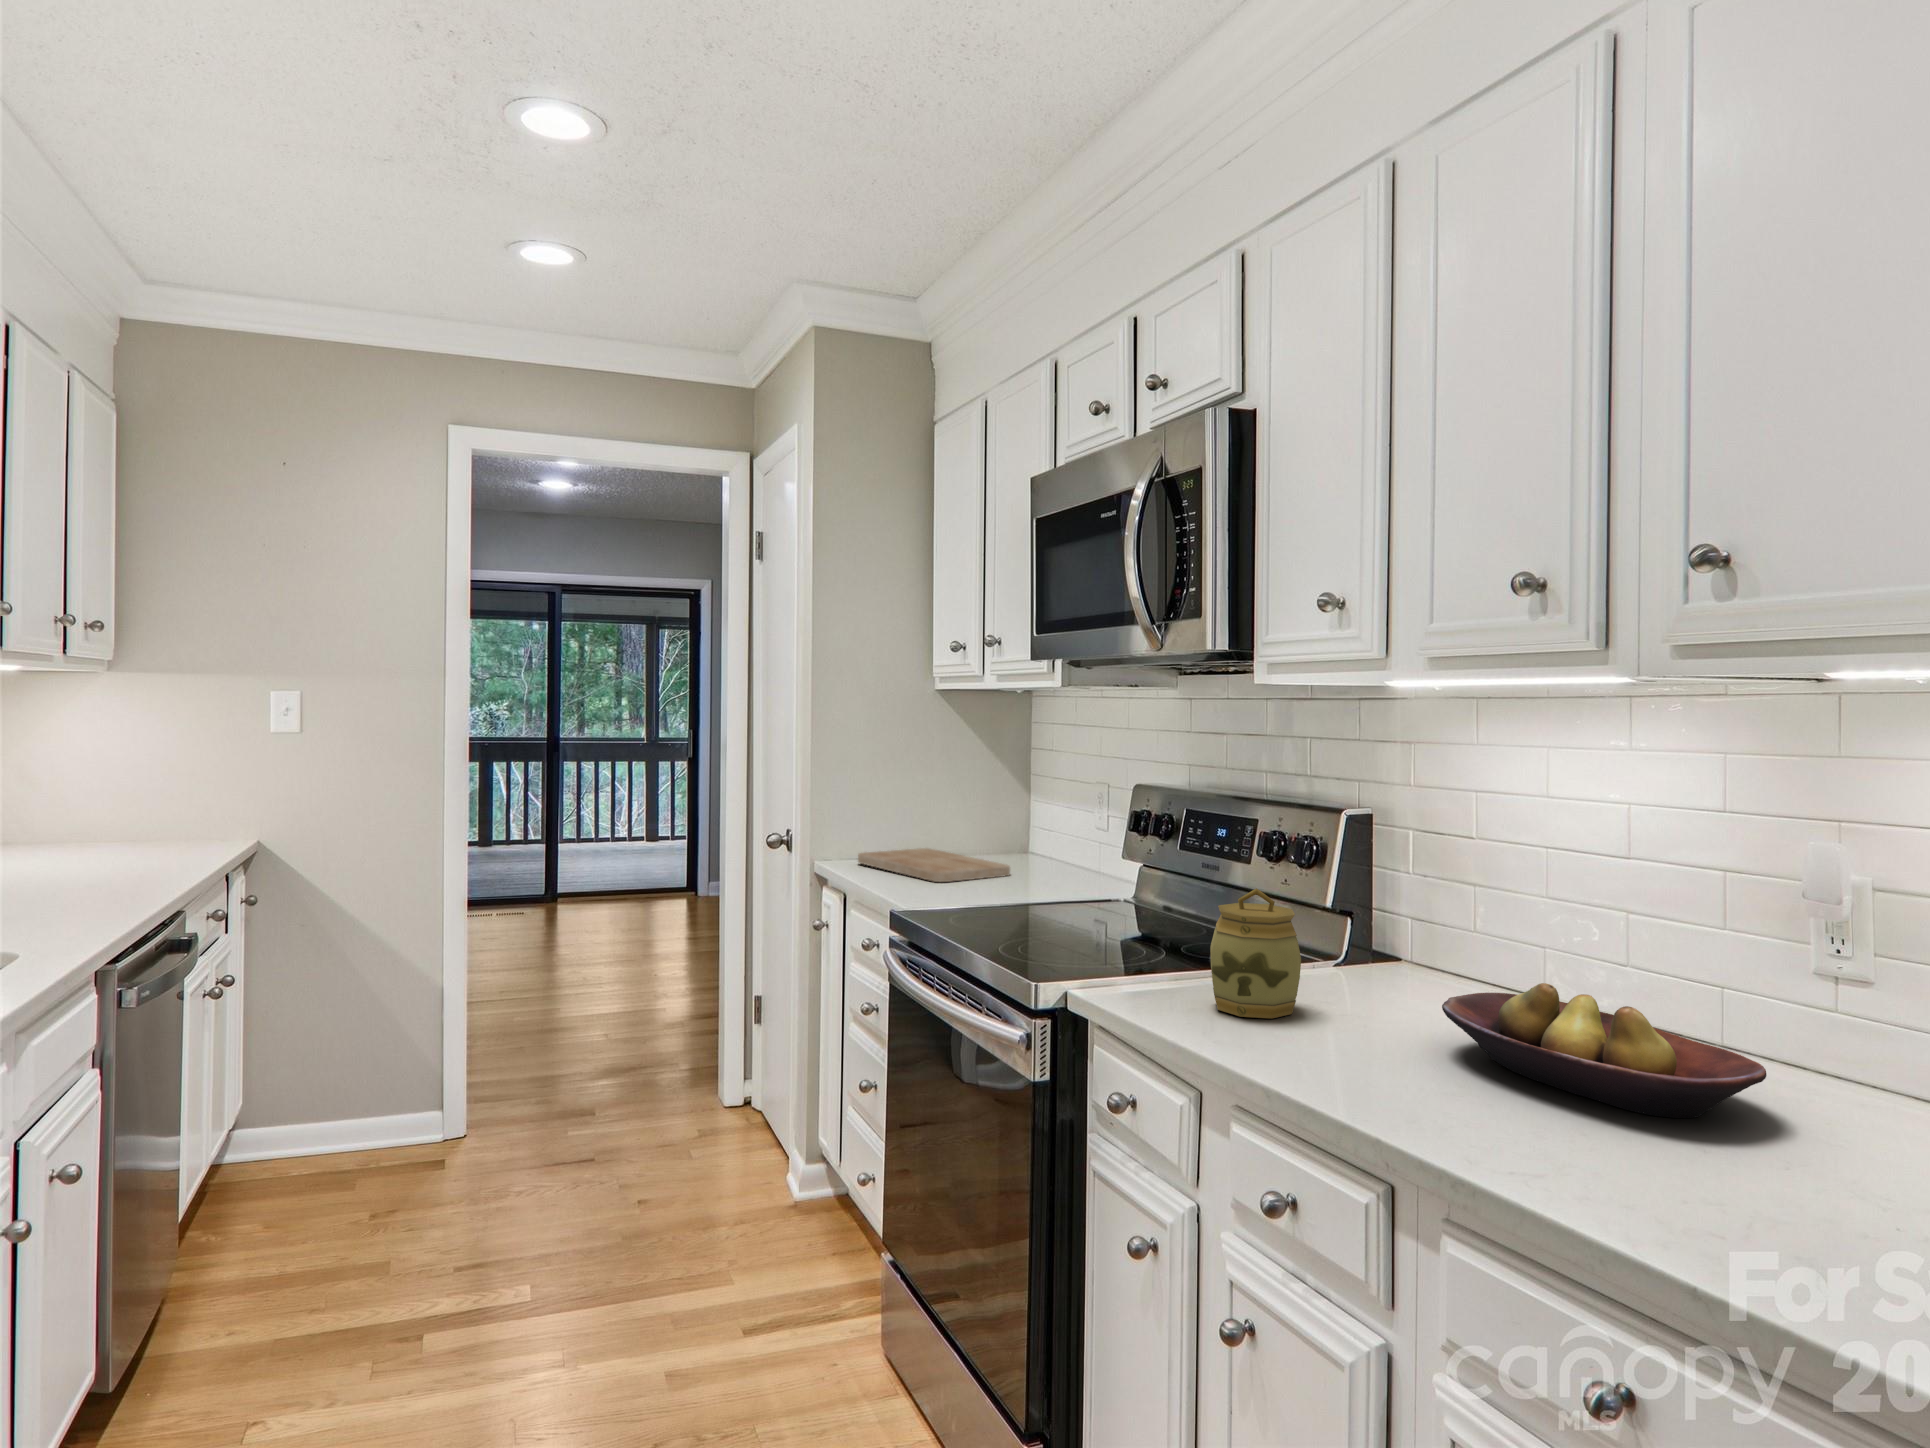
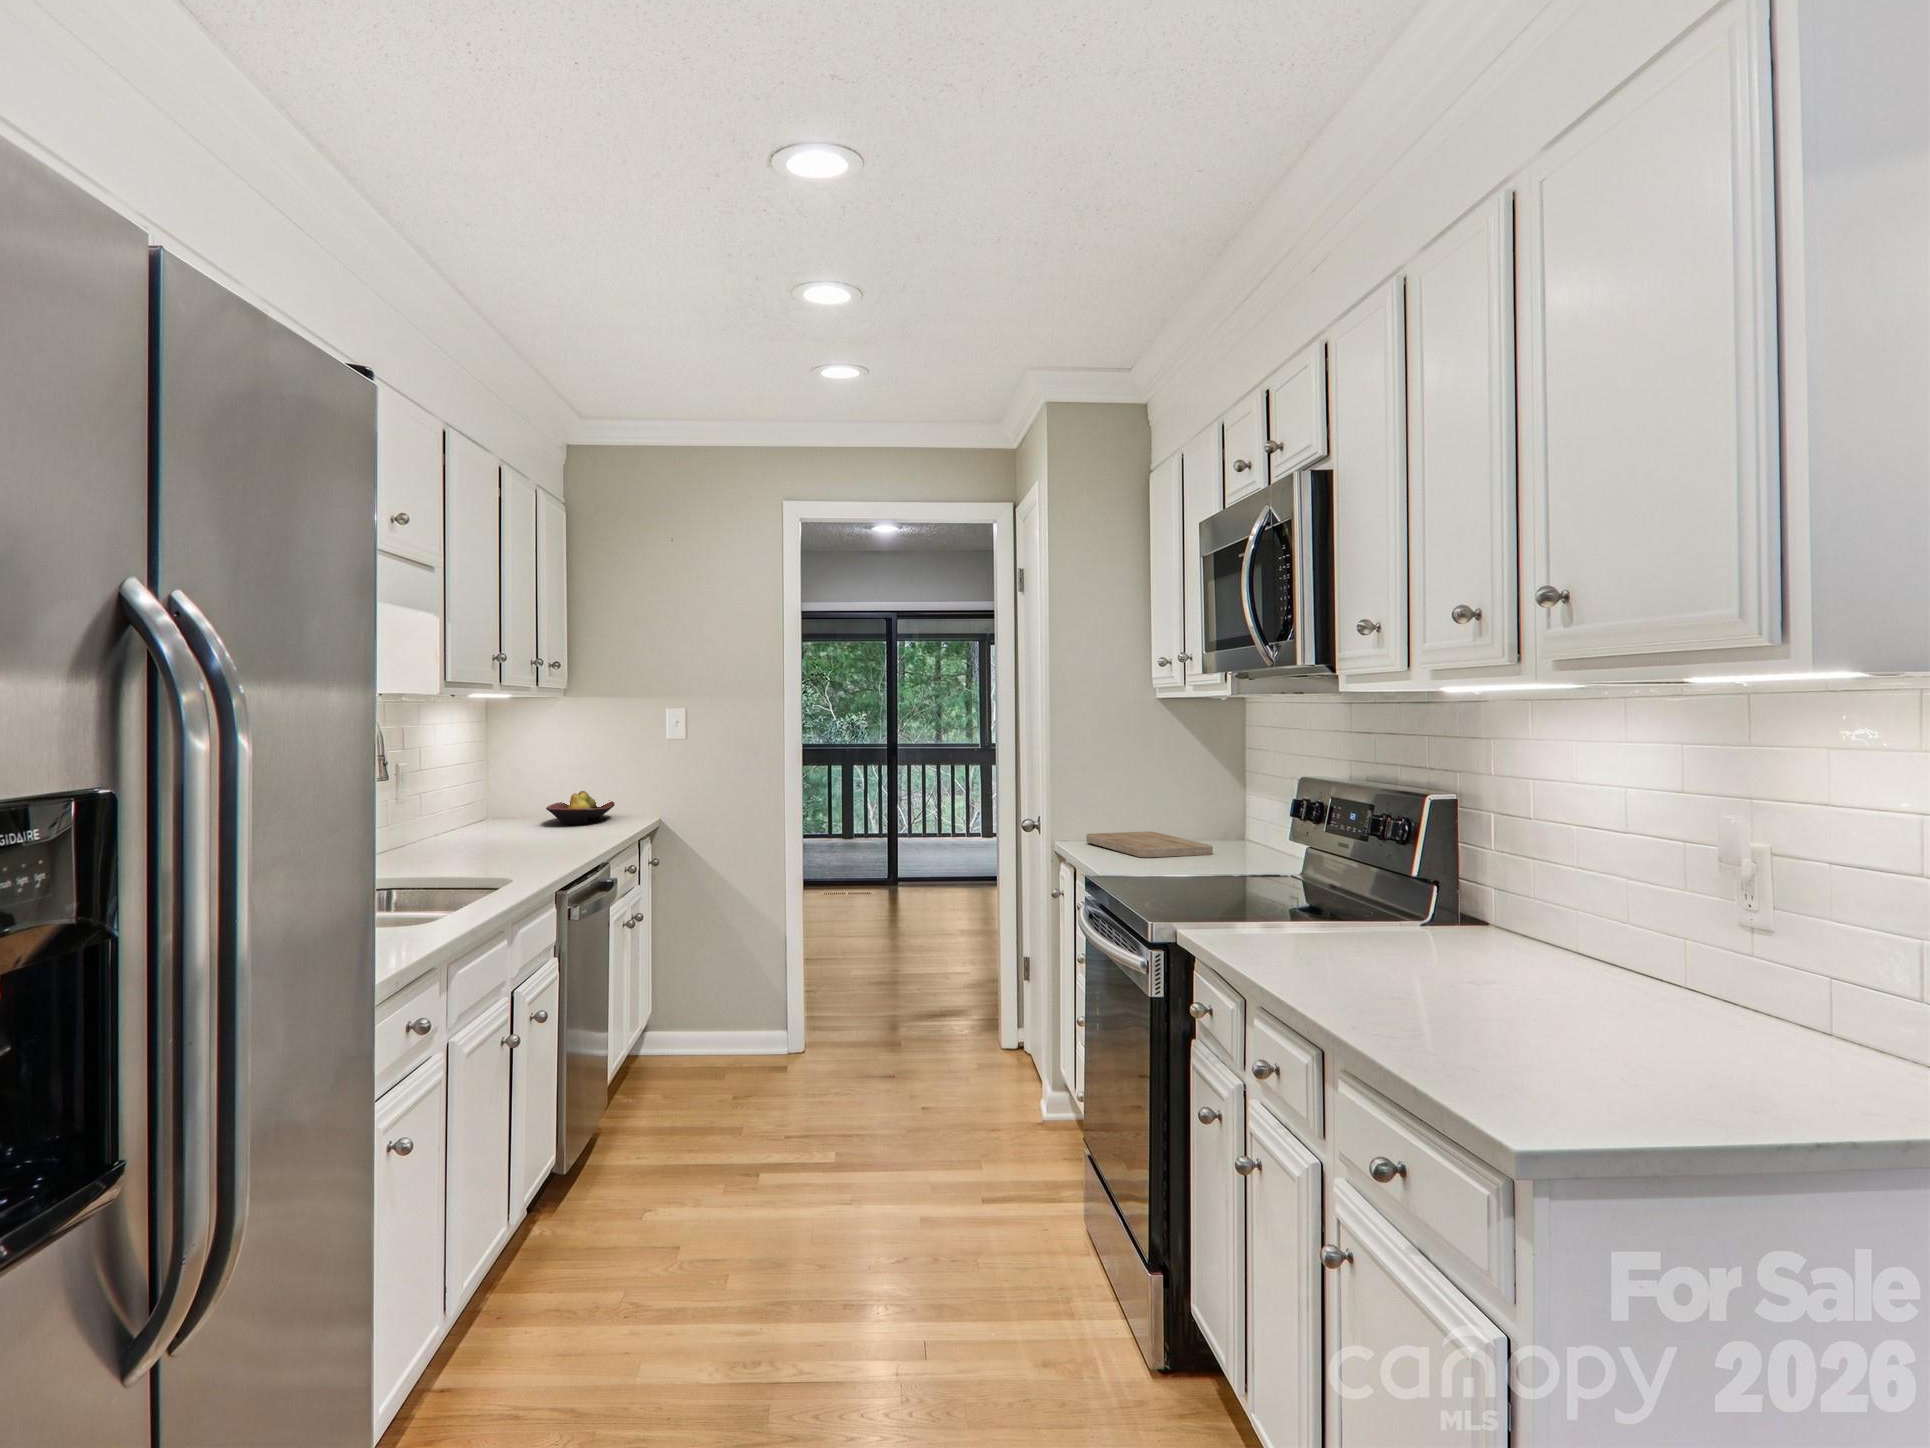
jar: present [1210,888,1301,1019] -> none [1274,848,1355,955]
fruit bowl: present [1442,983,1766,1118] -> present [546,791,615,825]

